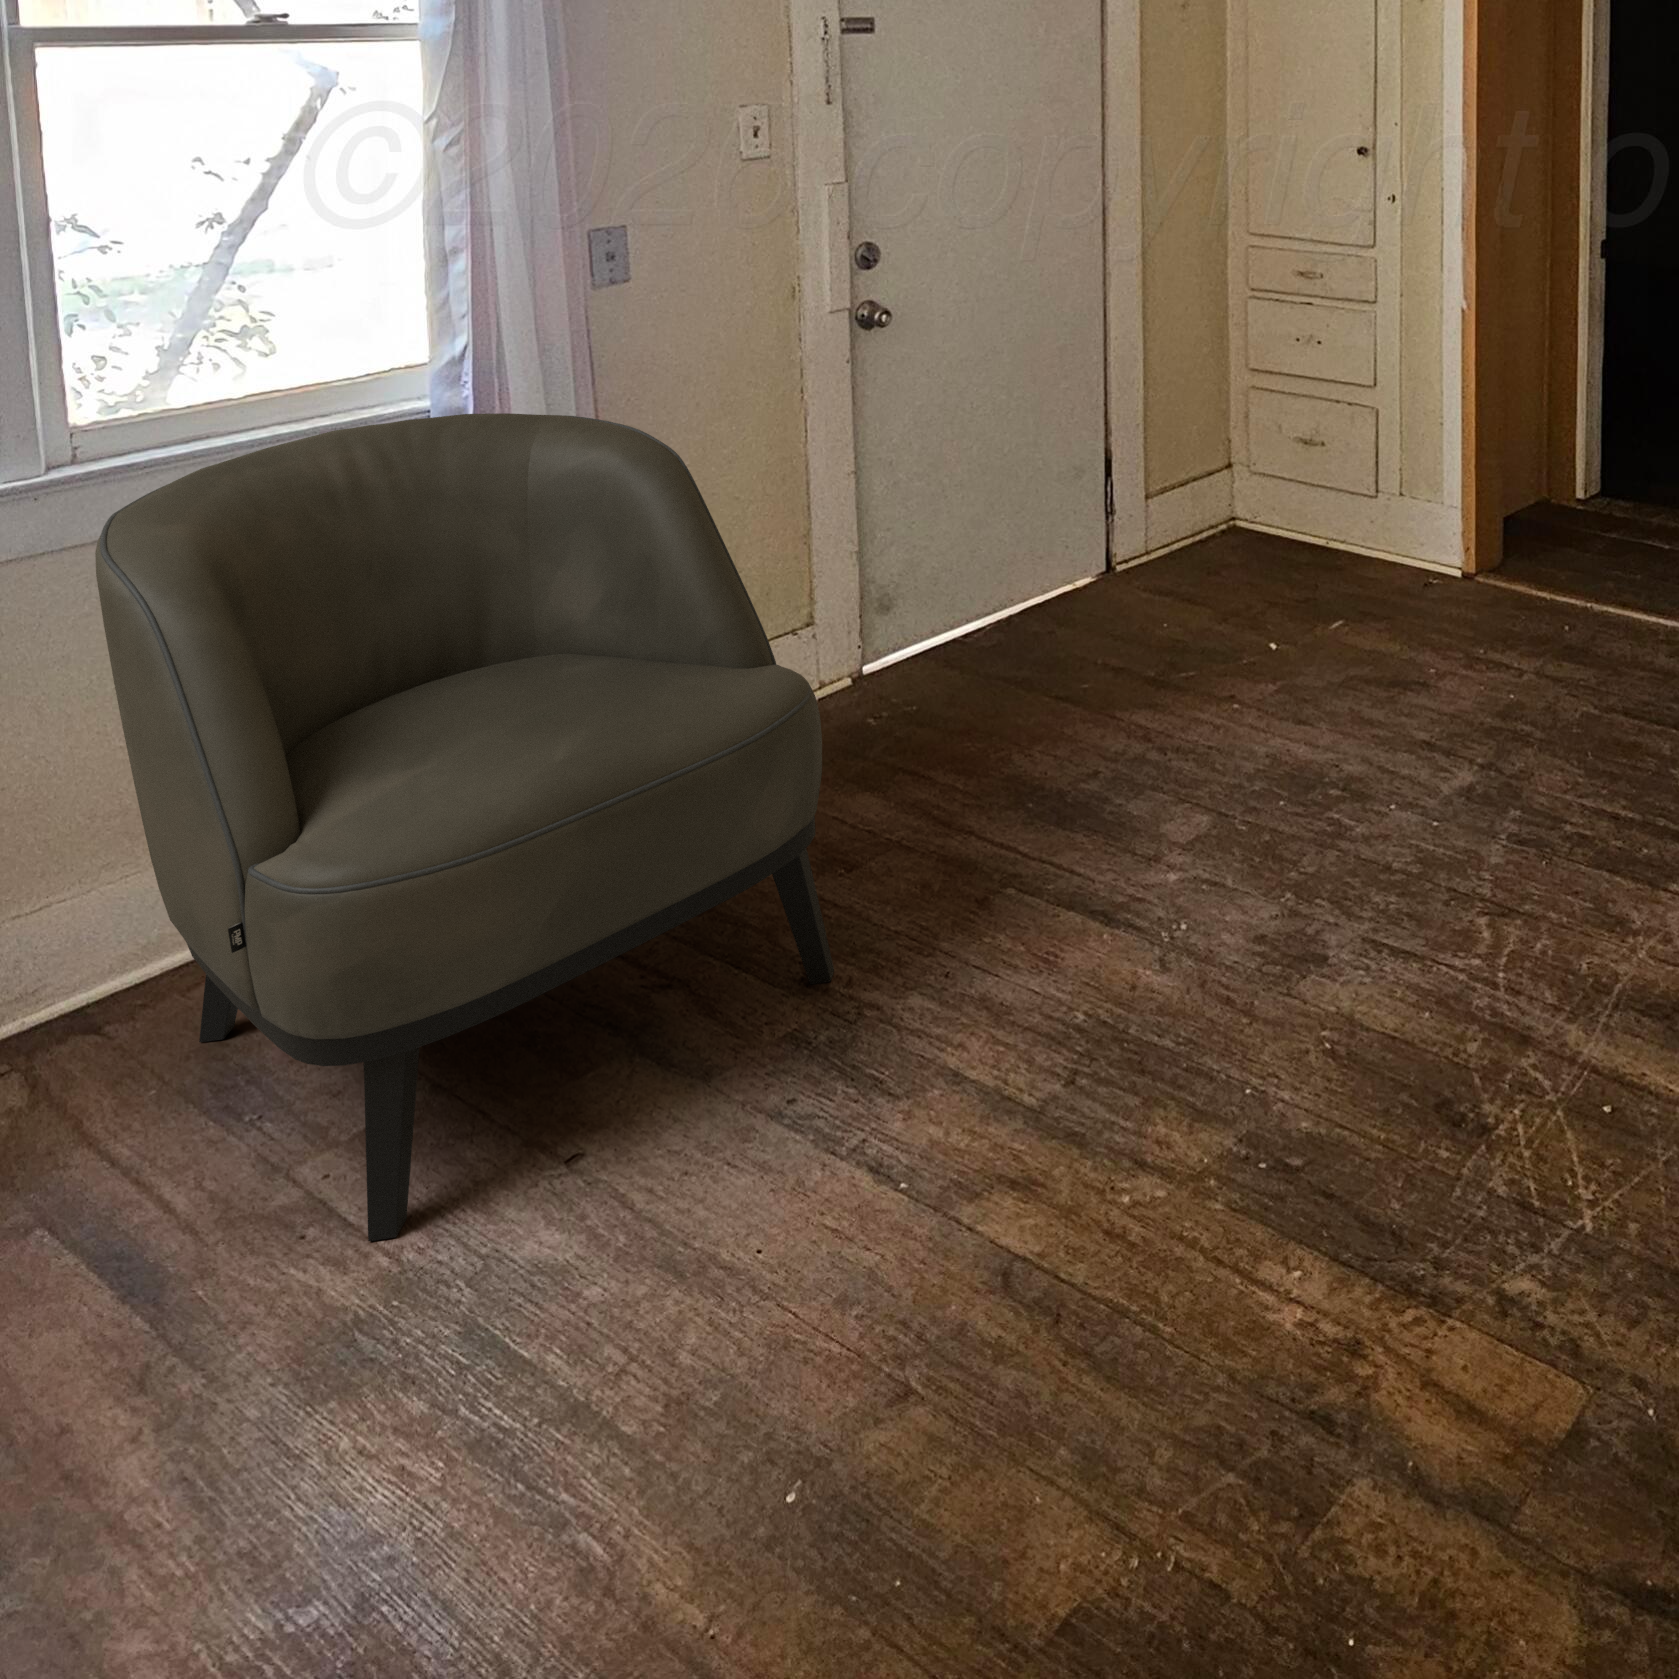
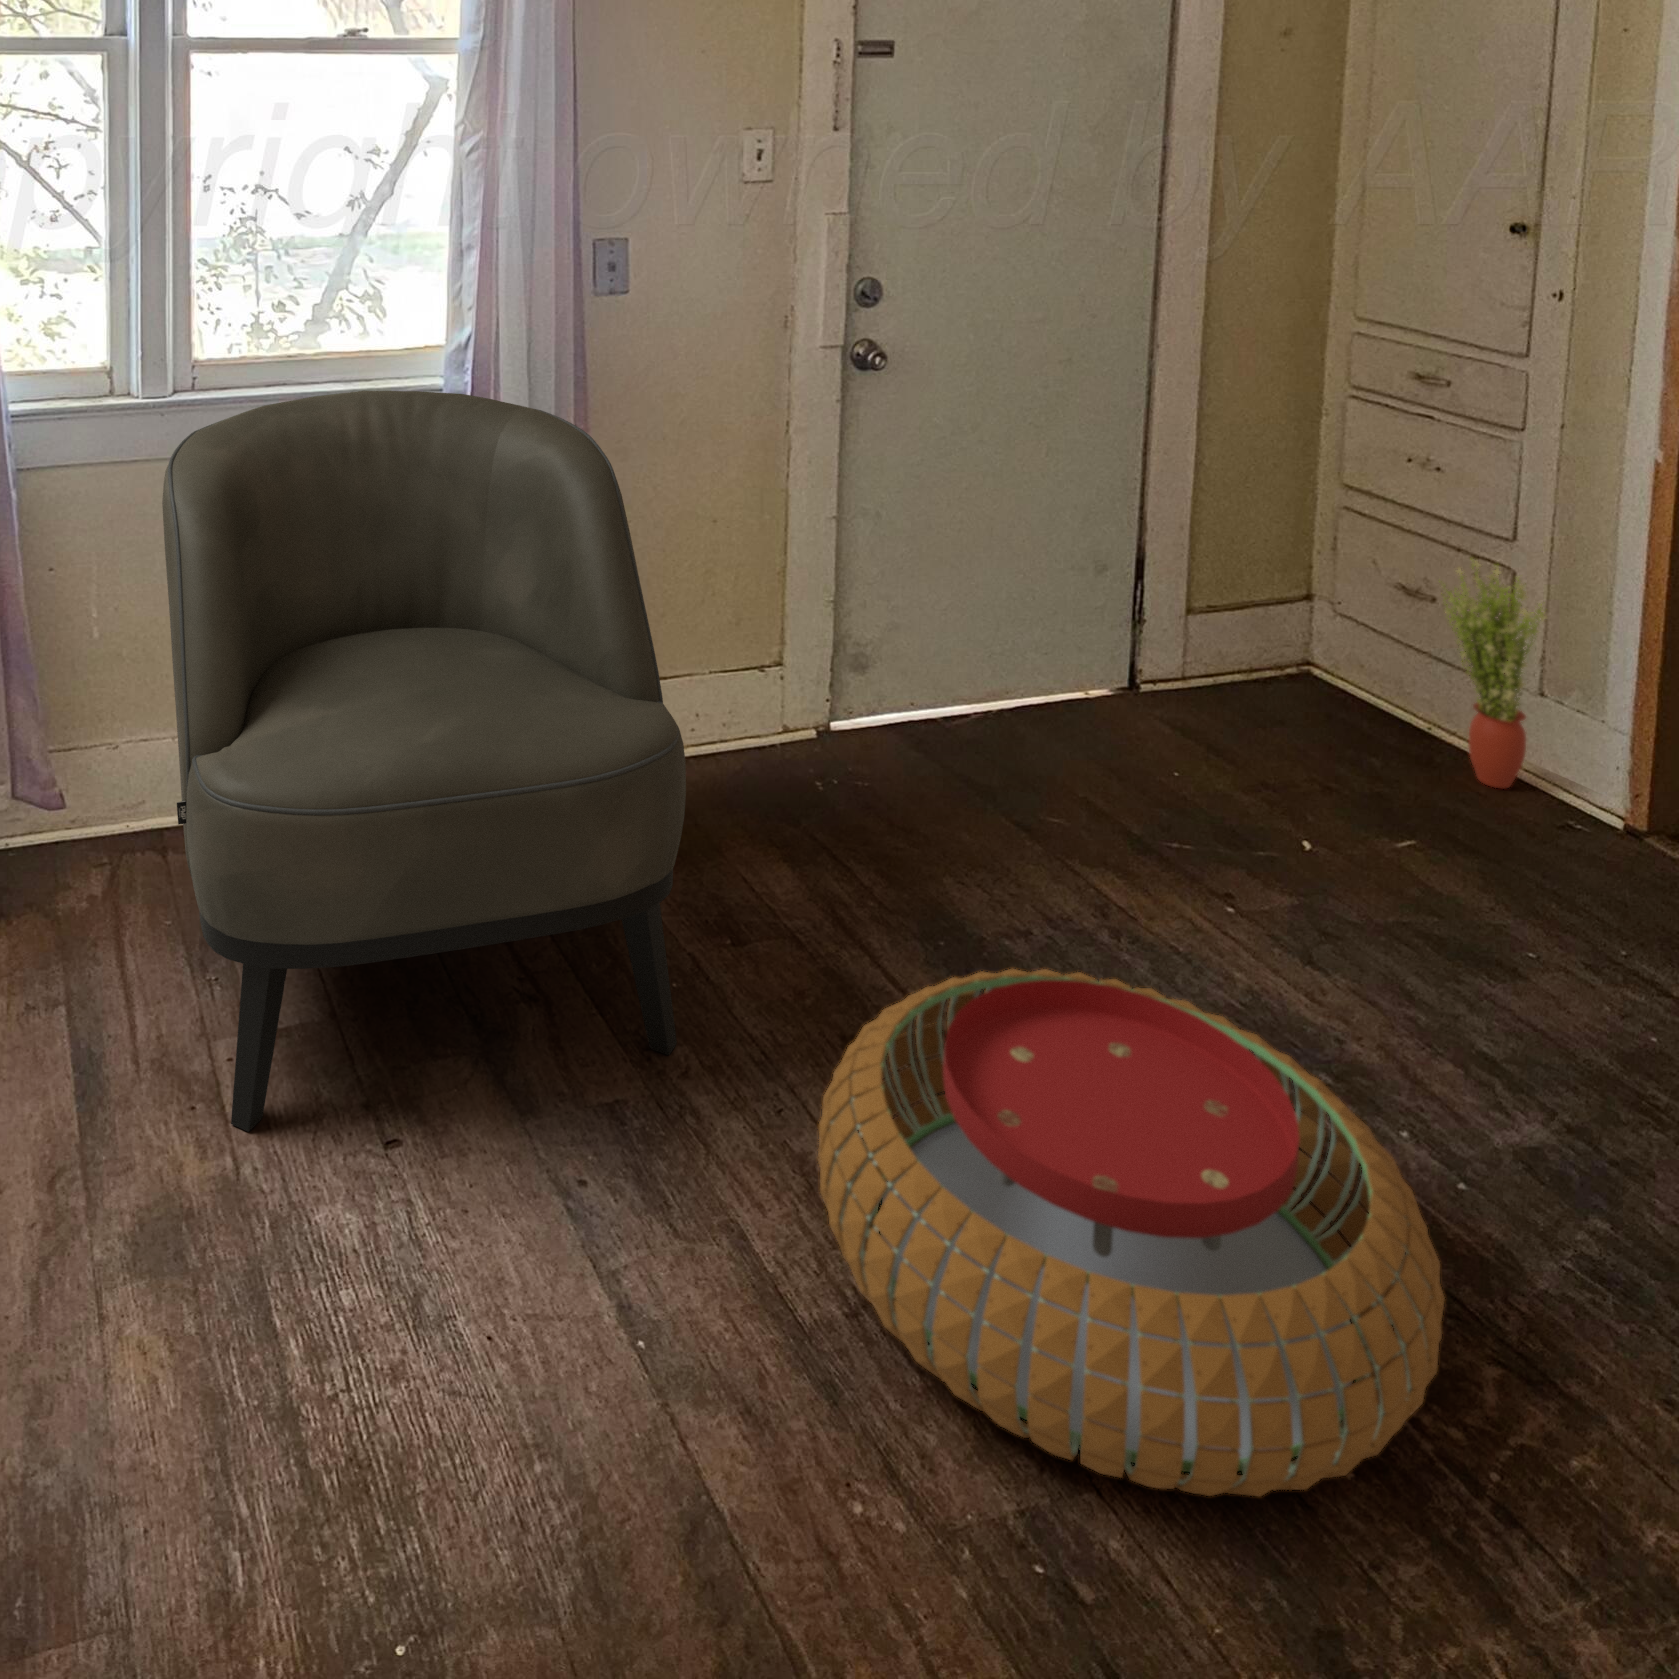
potted plant: none [1332,404,1403,572] -> present [1439,561,1546,788]
pouf: none [1005,760,1453,1091] -> present [818,969,1445,1496]

